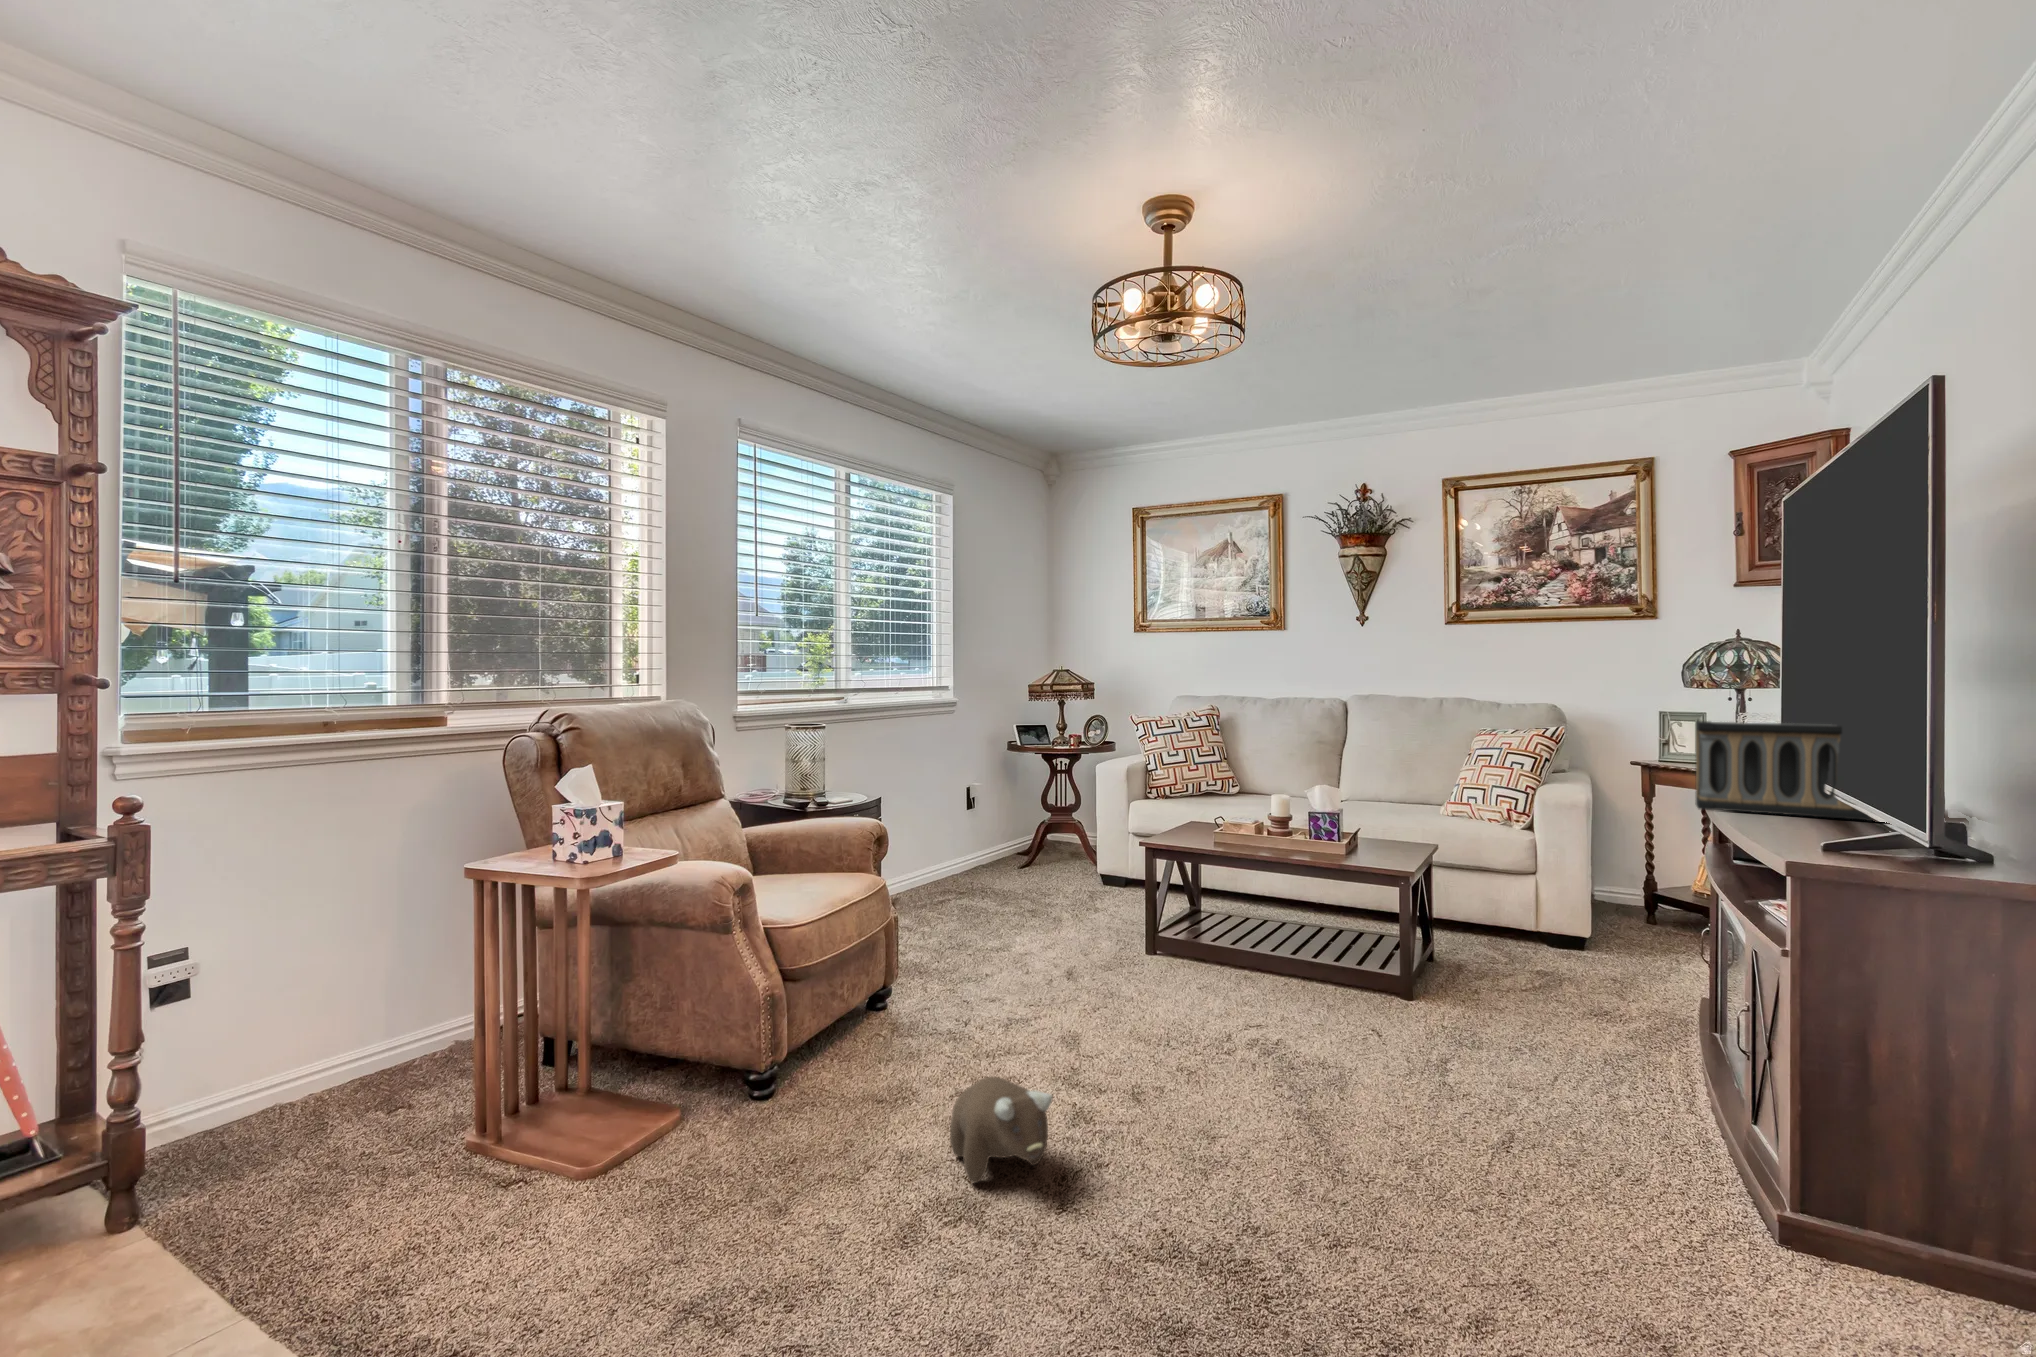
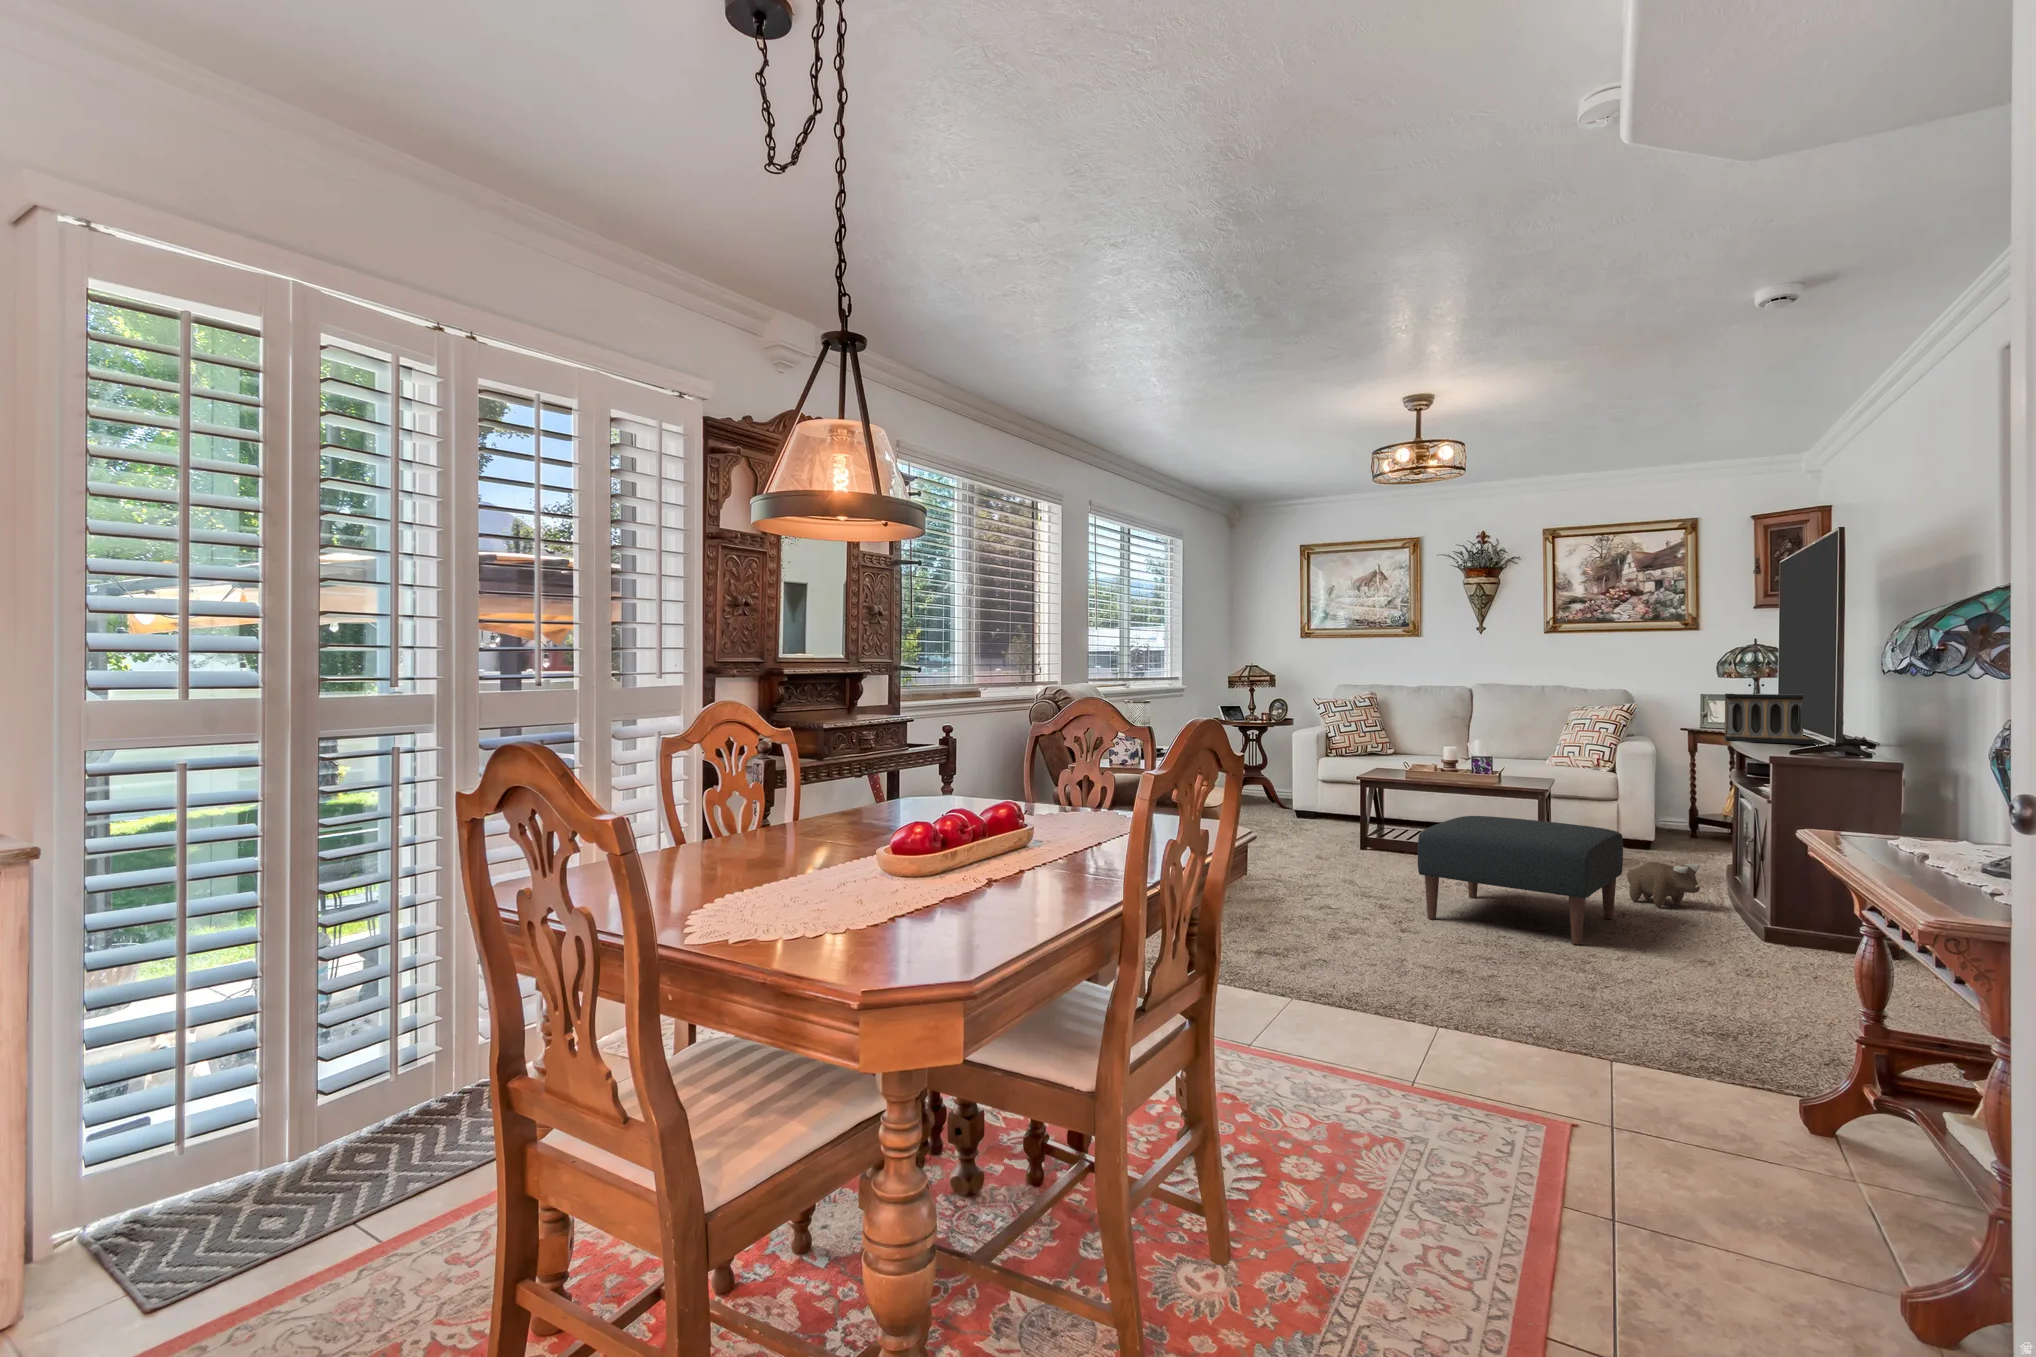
ottoman: none [1115,938,1506,1262] -> present [1418,816,1623,945]
plush toy: present [950,1077,1053,1183] -> present [1627,862,1702,907]

